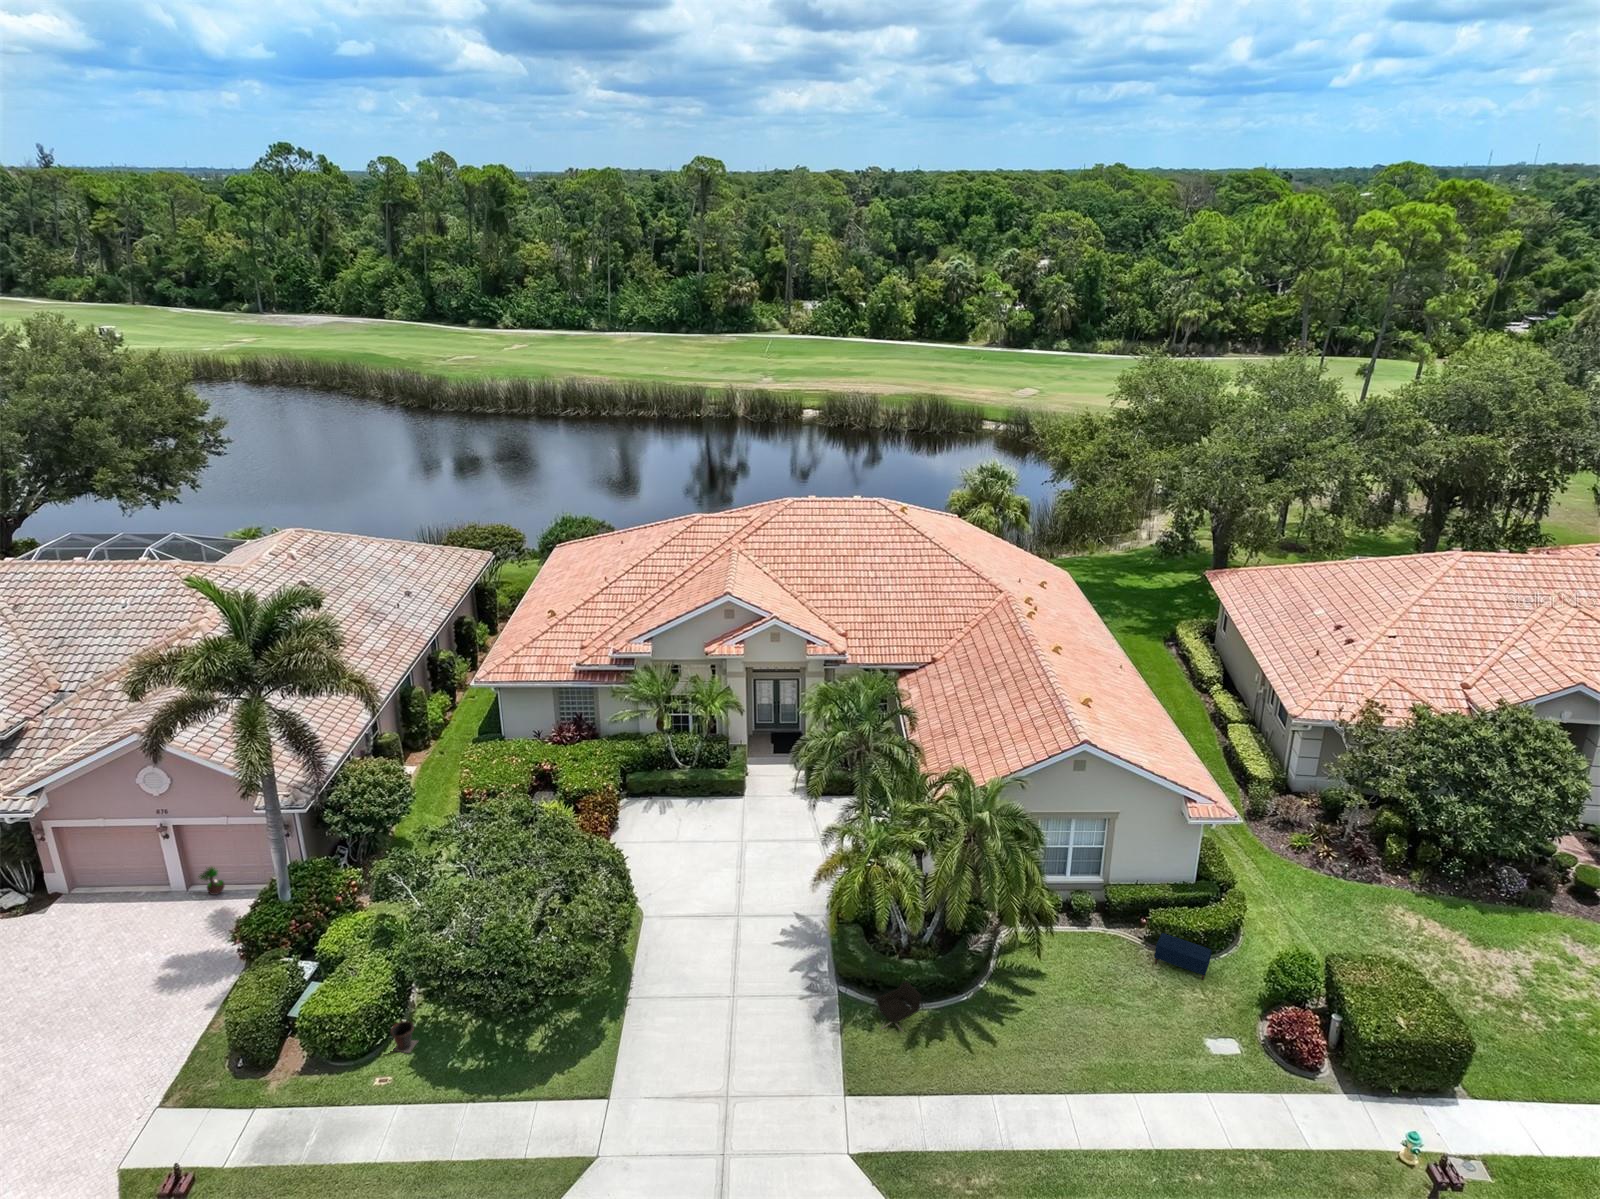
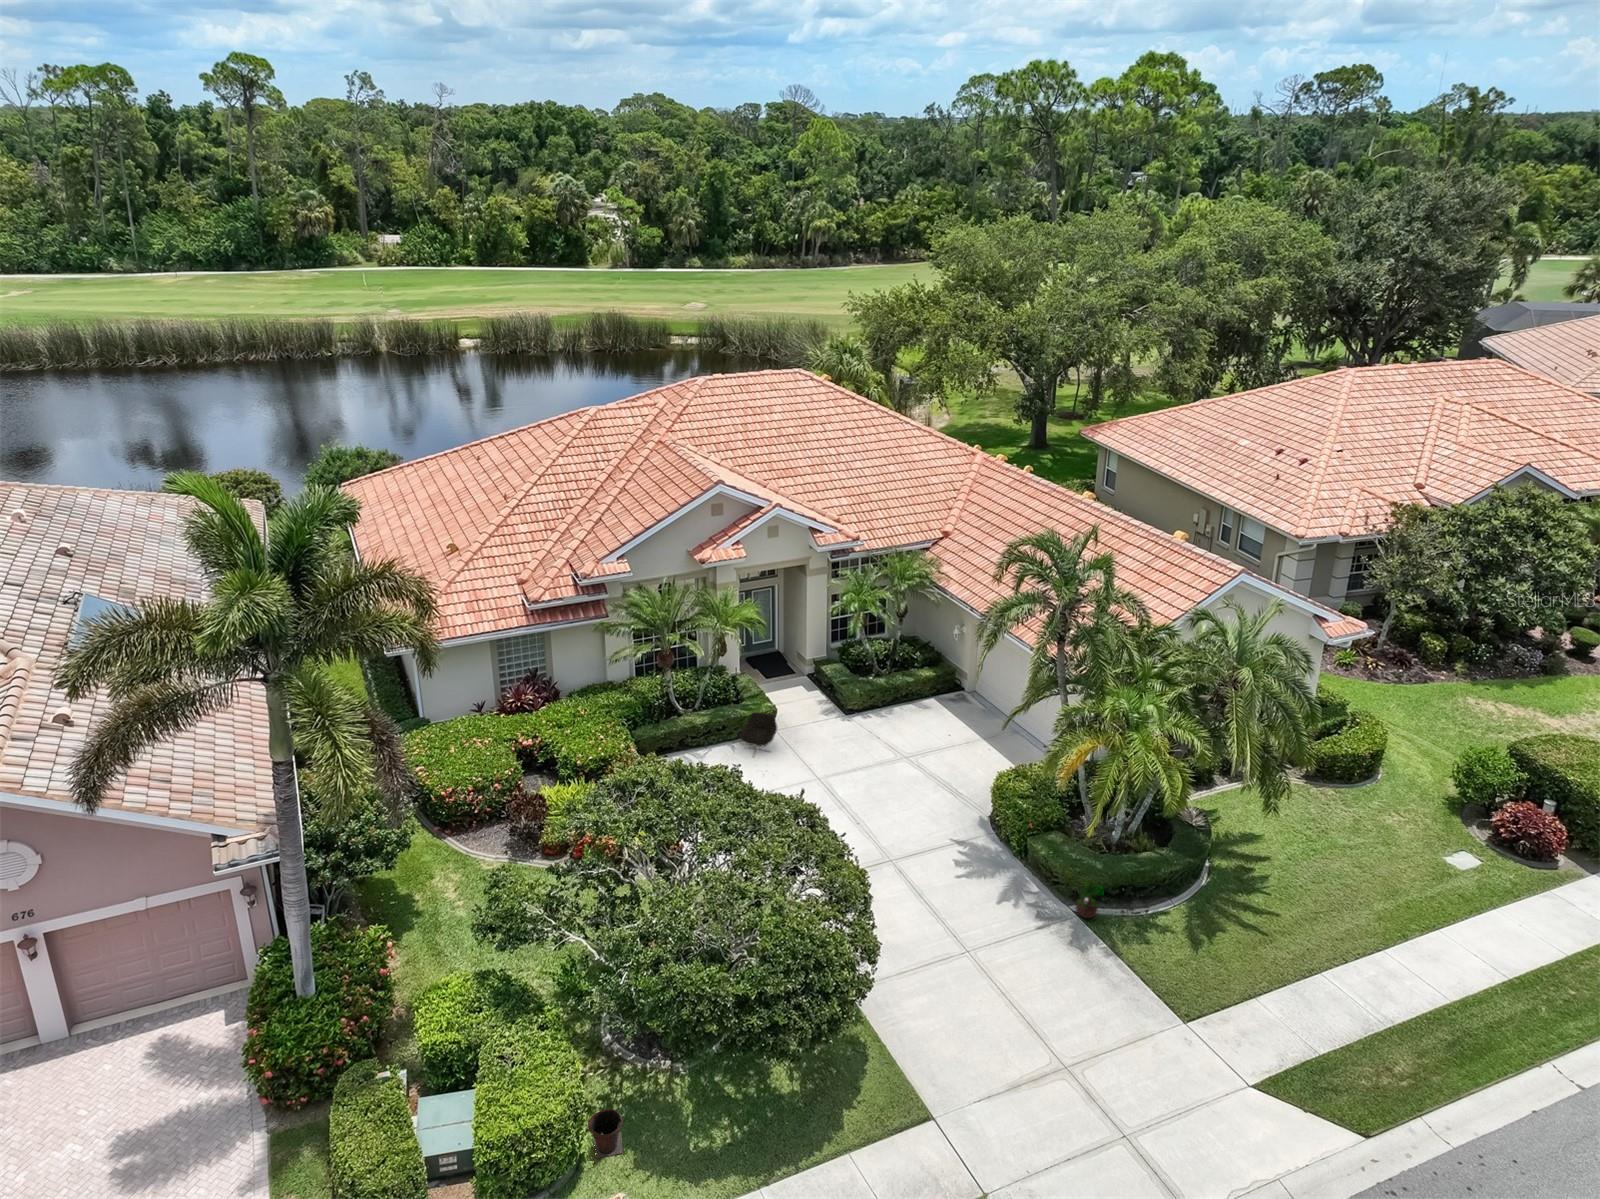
potted tree: present [199,867,224,895] -> present [1076,881,1102,918]
bench: present [1154,933,1212,980] -> none [1315,765,1381,802]
lounge chair: present [876,981,921,1031] -> present [738,712,777,756]

